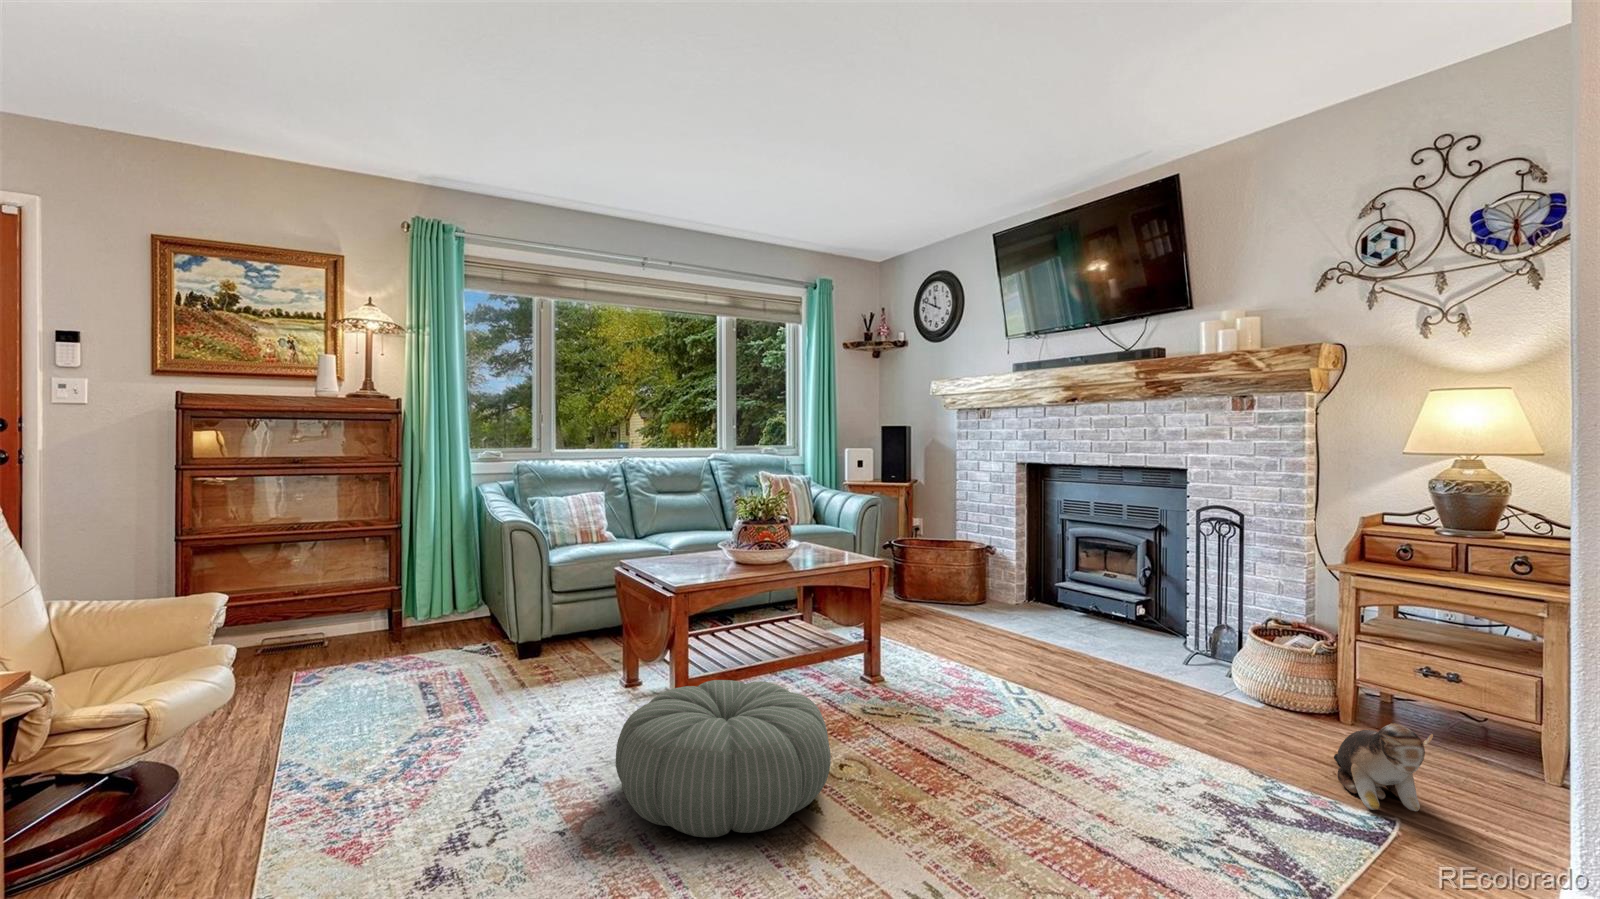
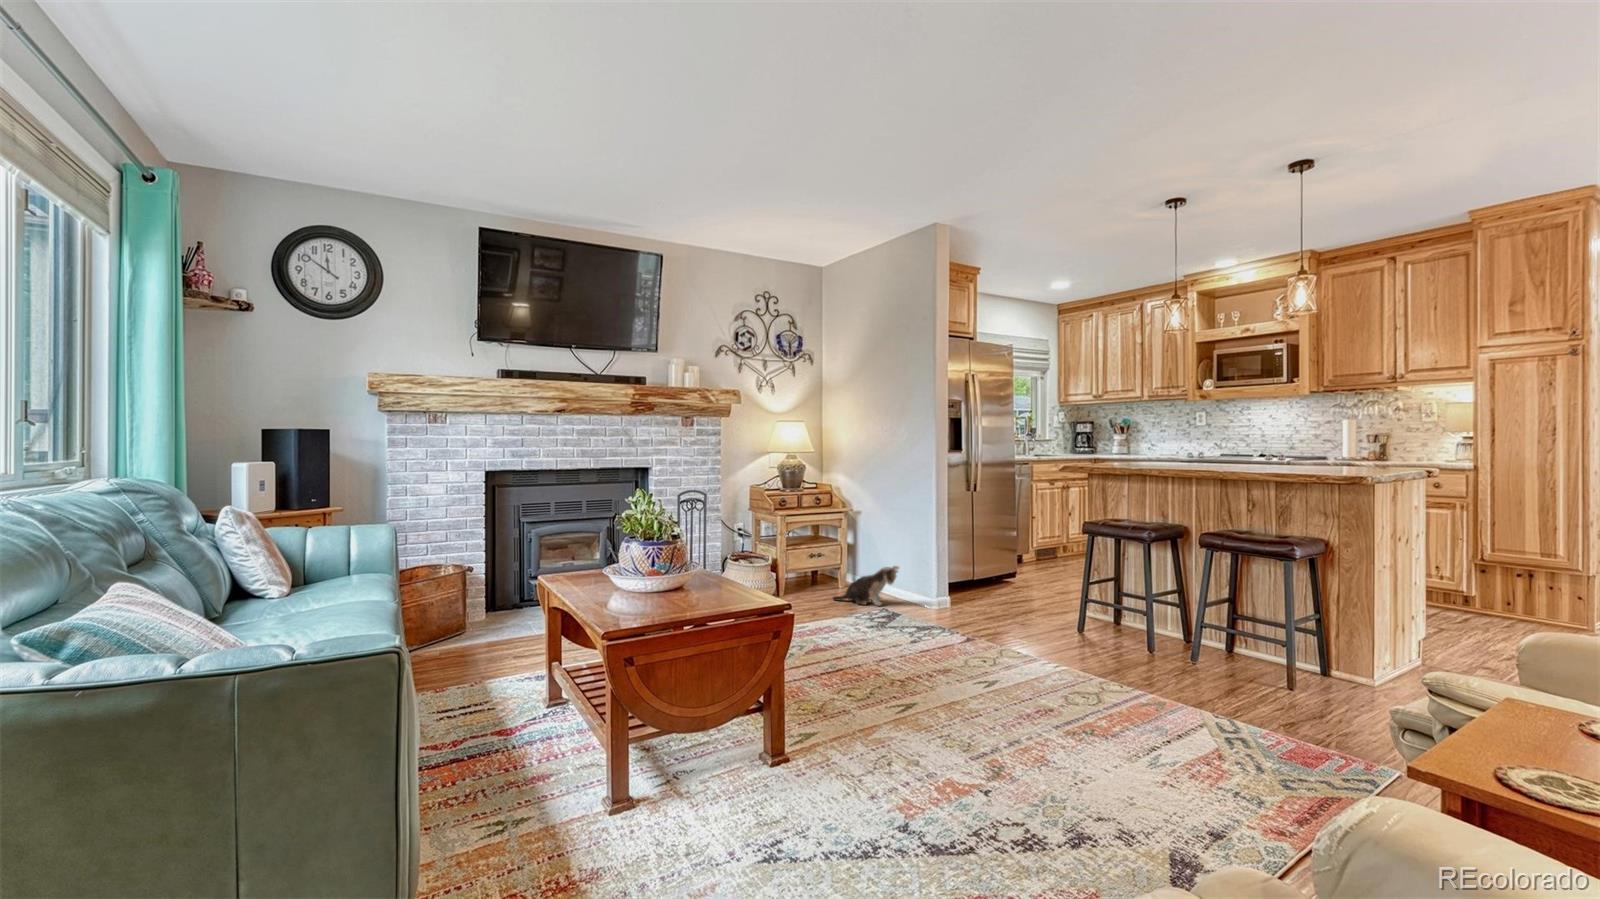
pouf: present [616,680,831,837] -> none [843,651,999,762]

